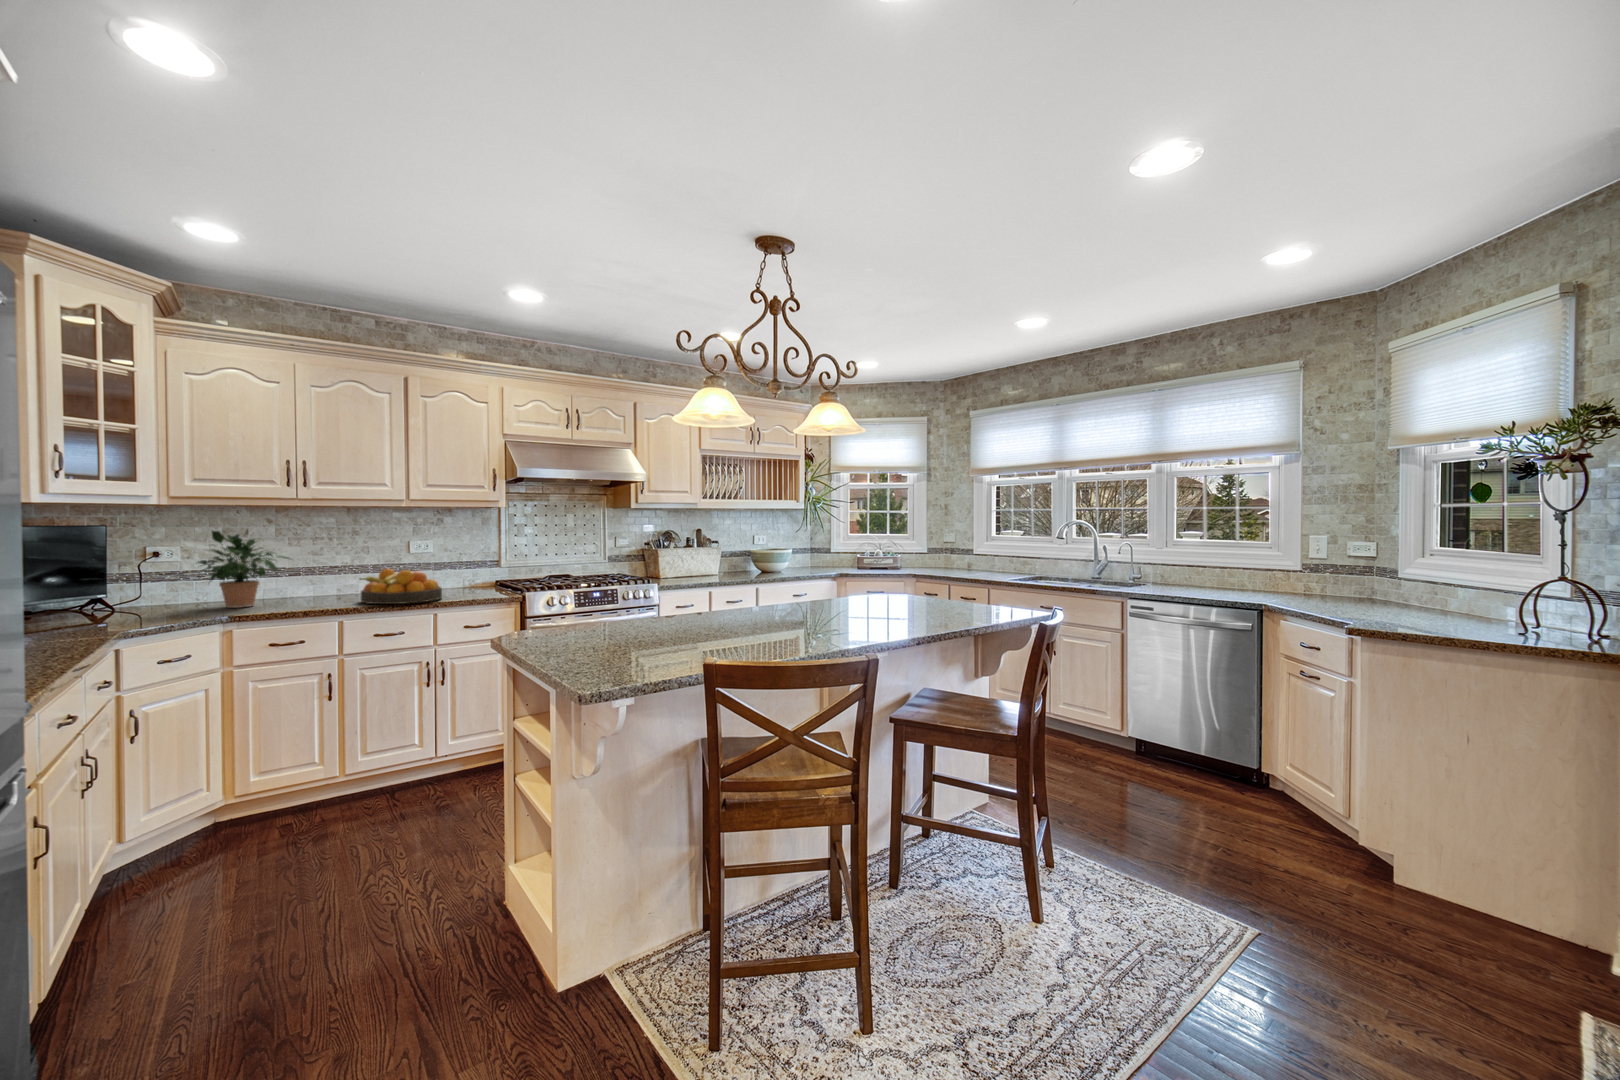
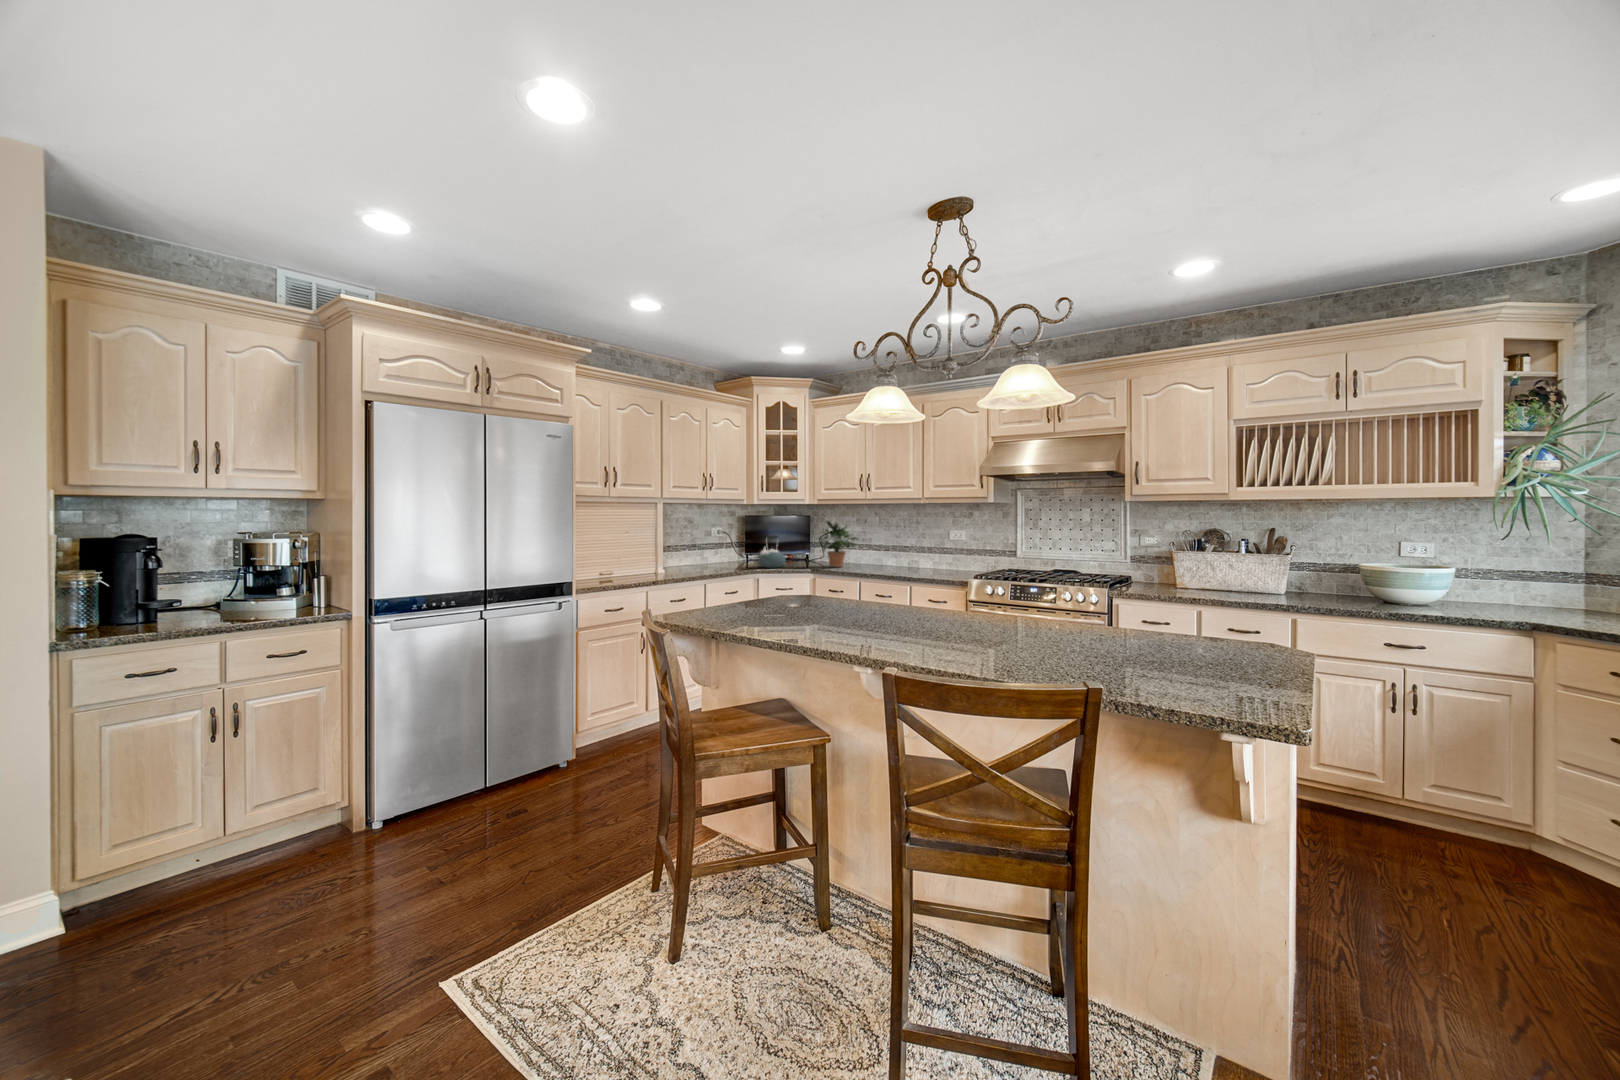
kettle: none [55,561,133,626] -> present [759,535,786,568]
fruit bowl: present [360,569,442,604] -> none [875,550,927,576]

